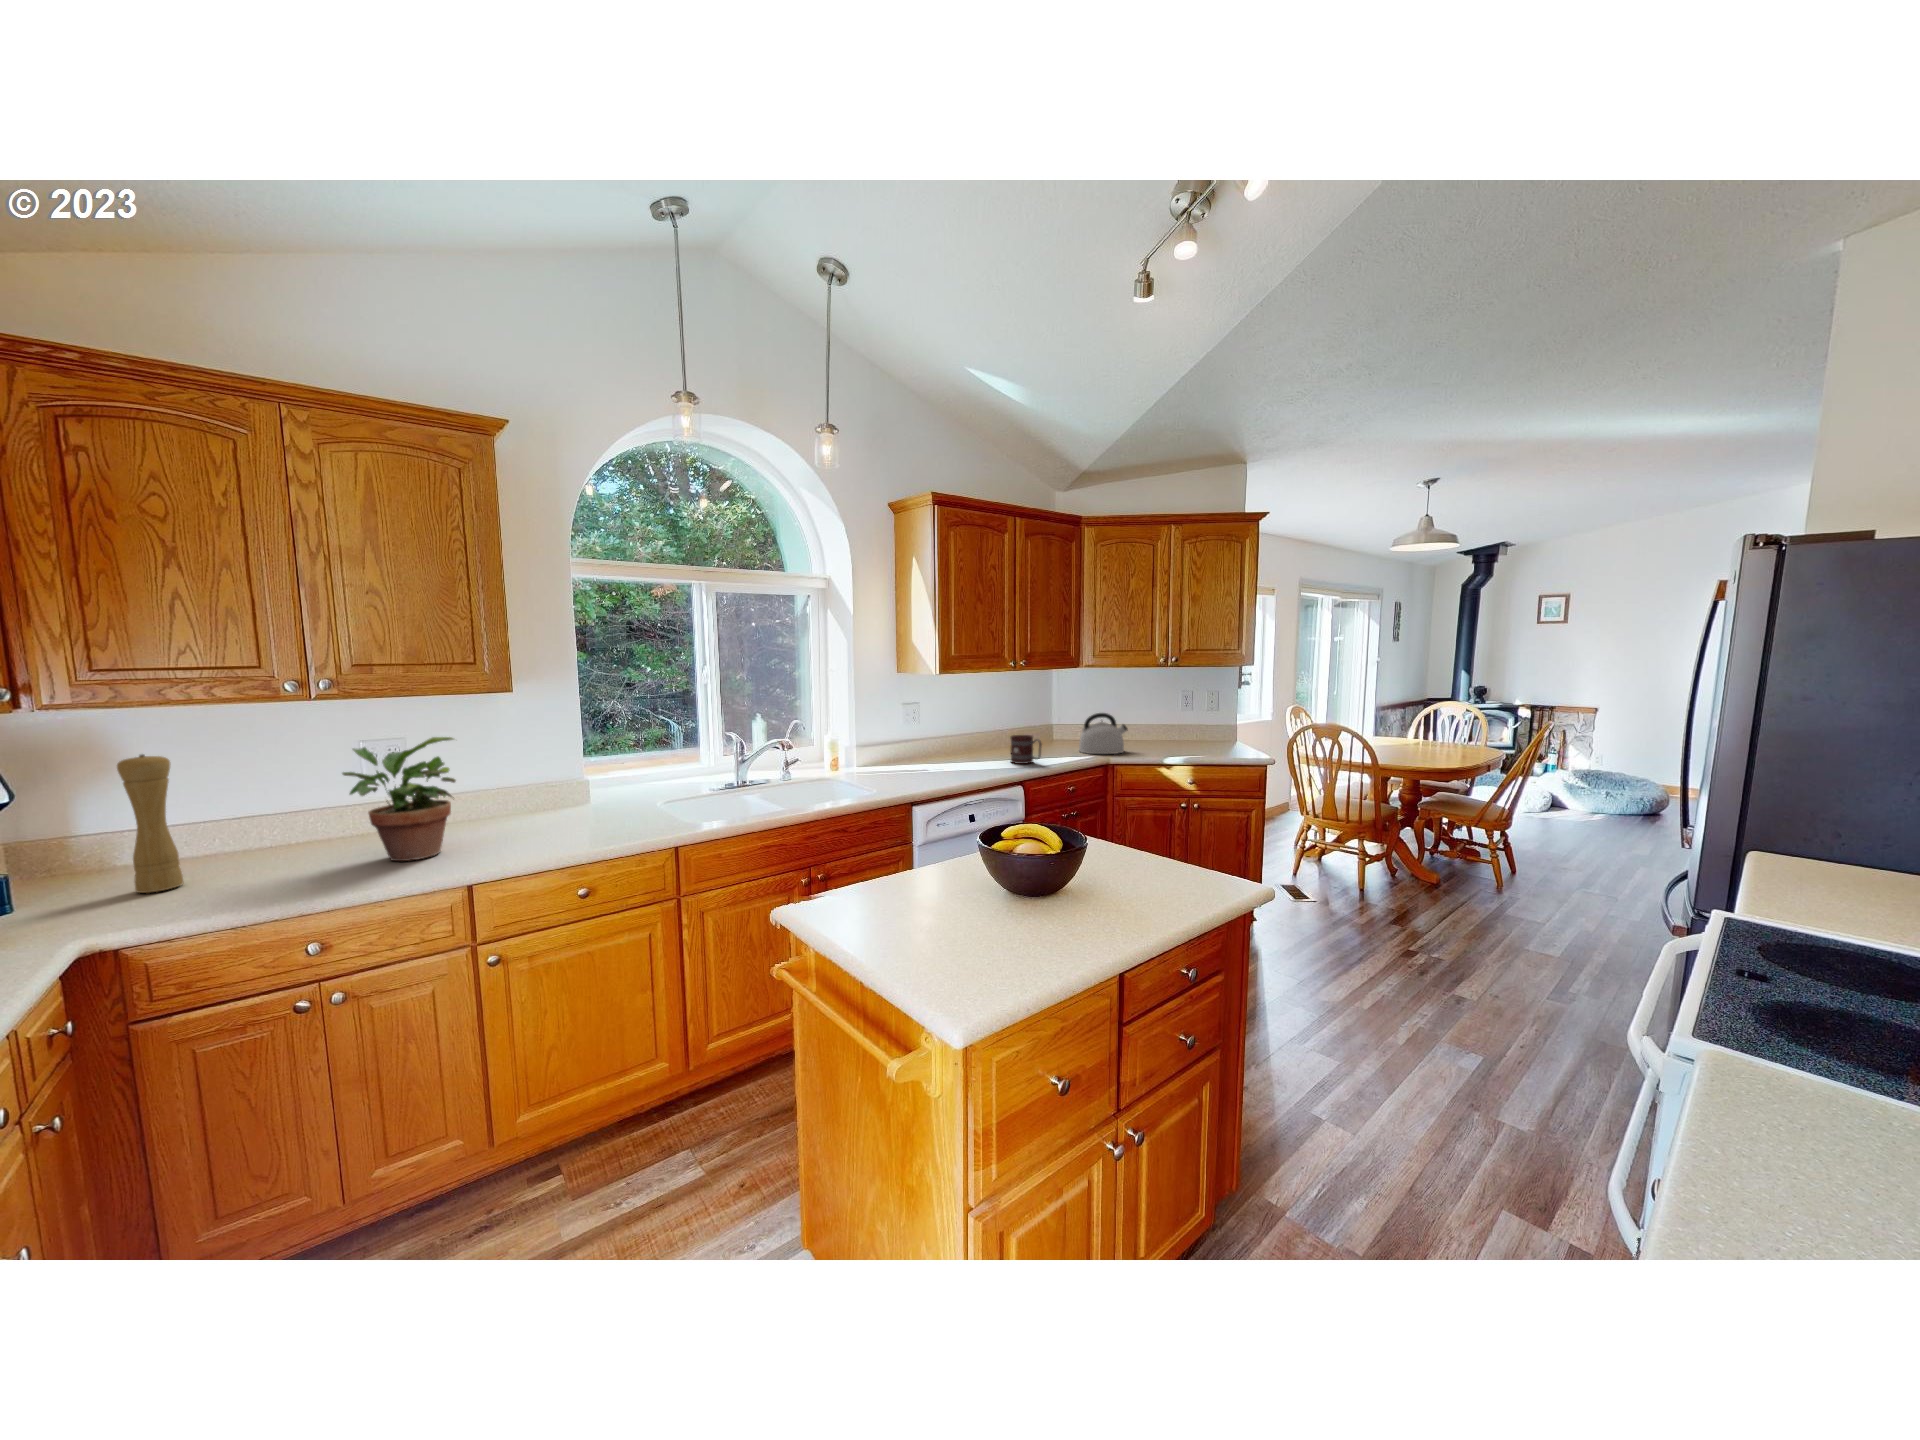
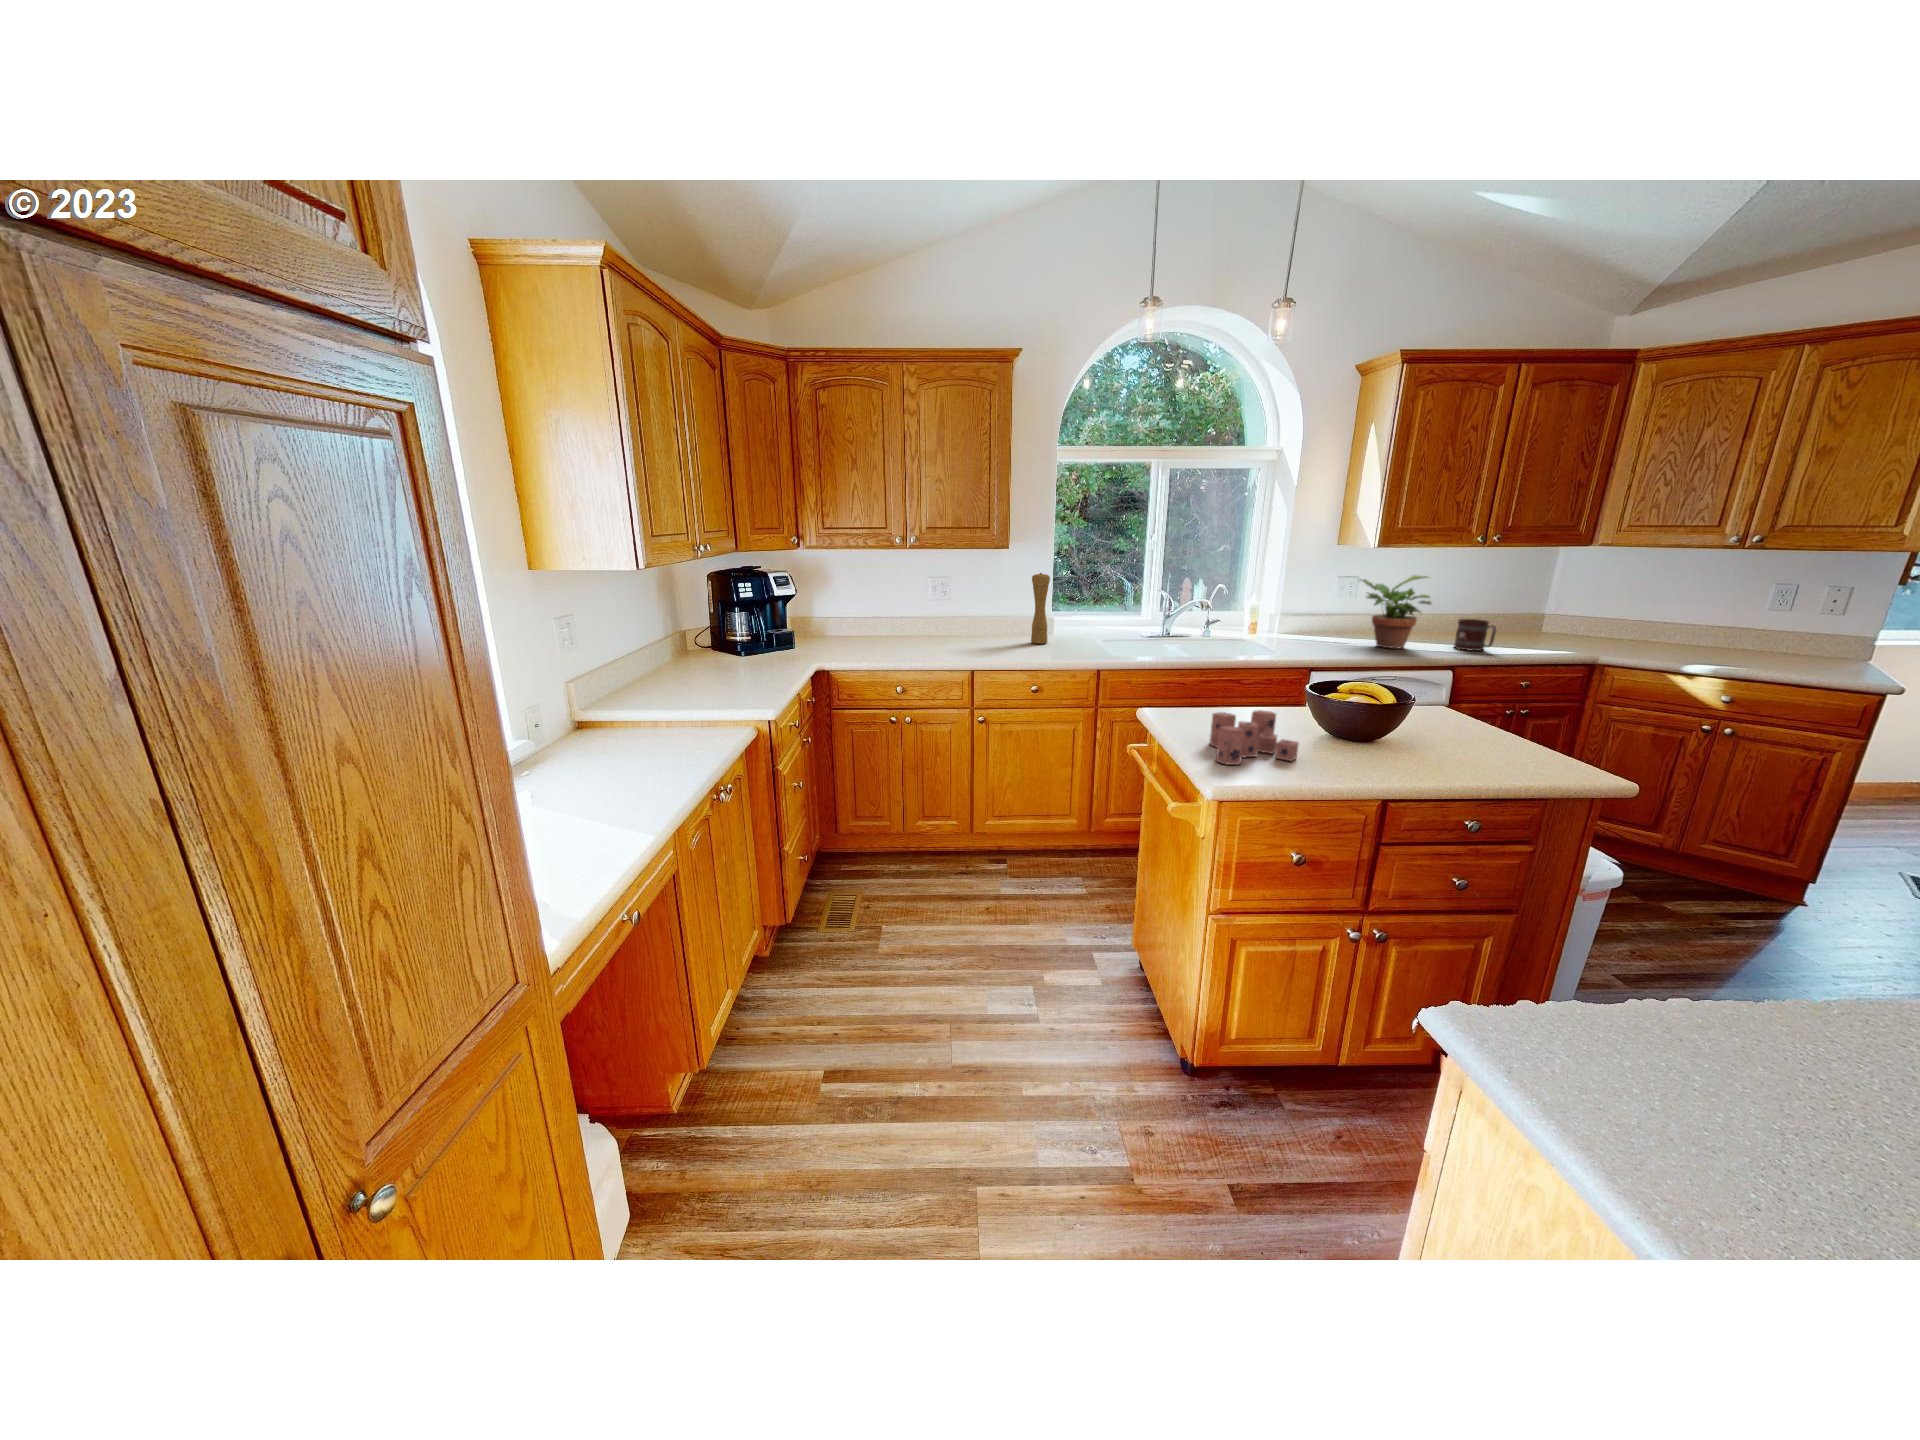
kettle: present [1079,713,1128,754] -> none [1563,603,1647,654]
potted plant: present [342,737,456,861] -> present [1361,575,1431,649]
pepper mill: present [117,754,184,893] -> present [1031,573,1050,644]
candle: none [901,881,1016,979] -> present [1210,710,1299,765]

